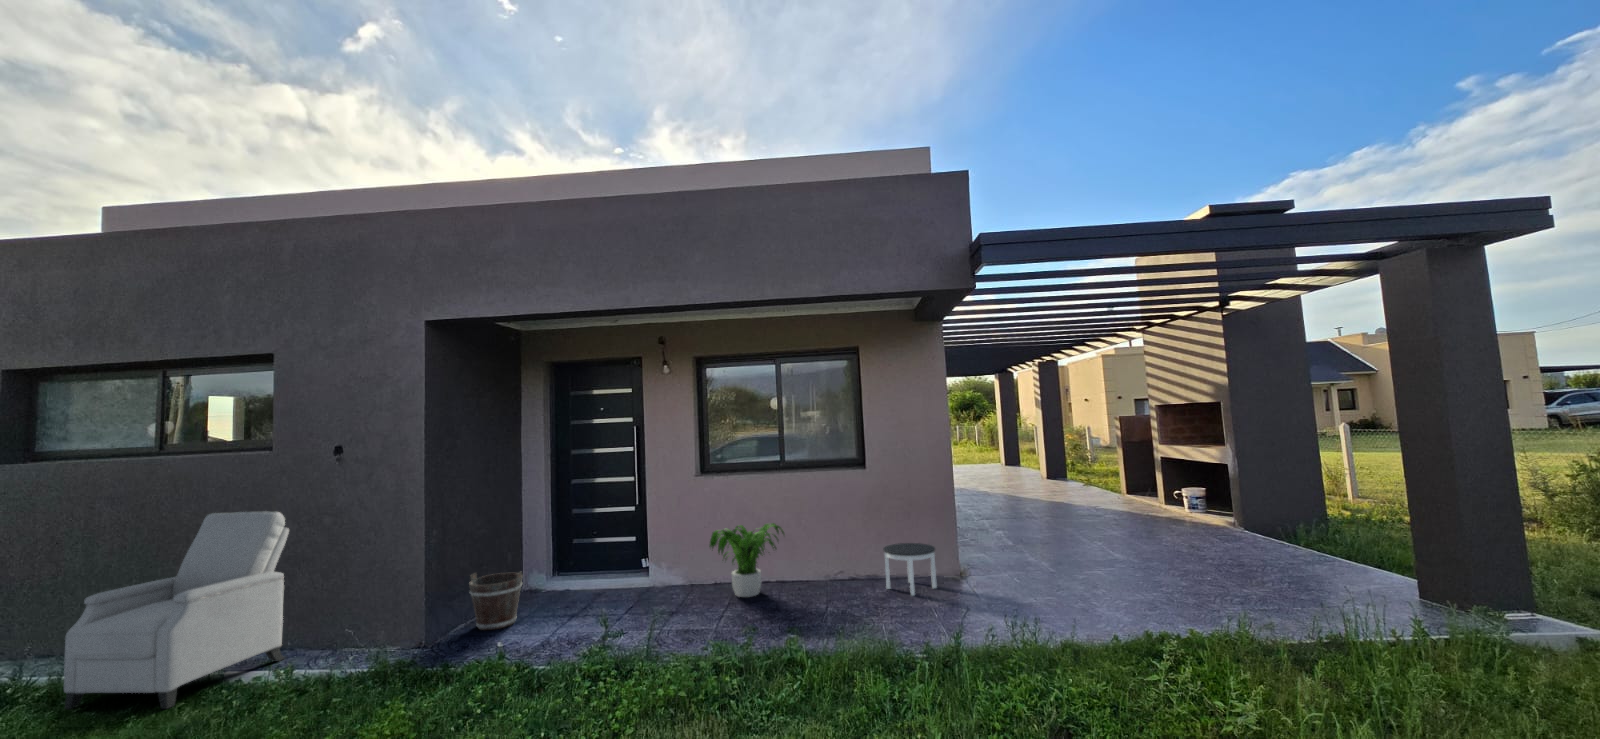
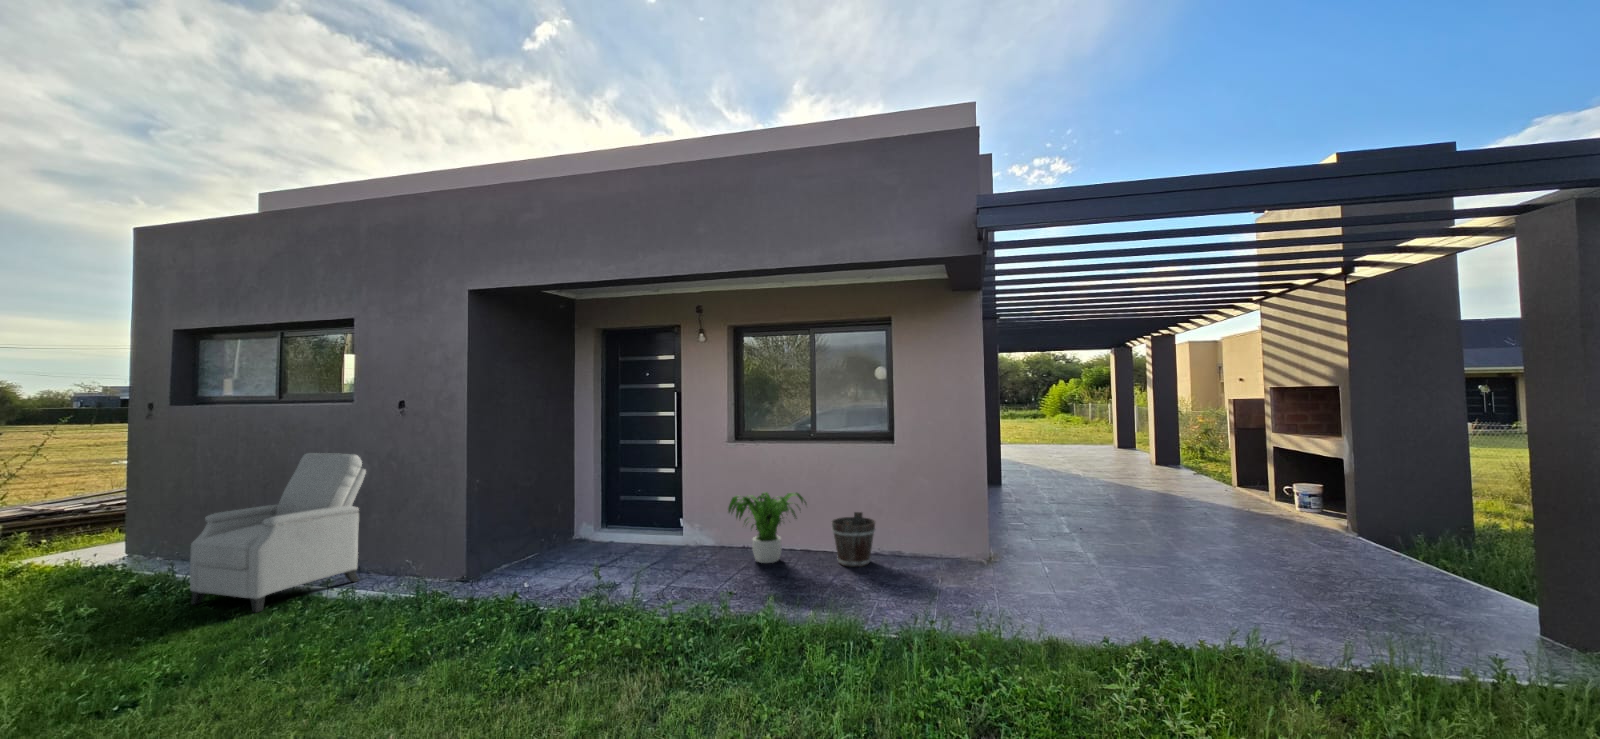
round table: present [883,543,937,596] -> none [903,522,958,577]
bucket: present [469,572,522,630] -> present [832,512,875,567]

